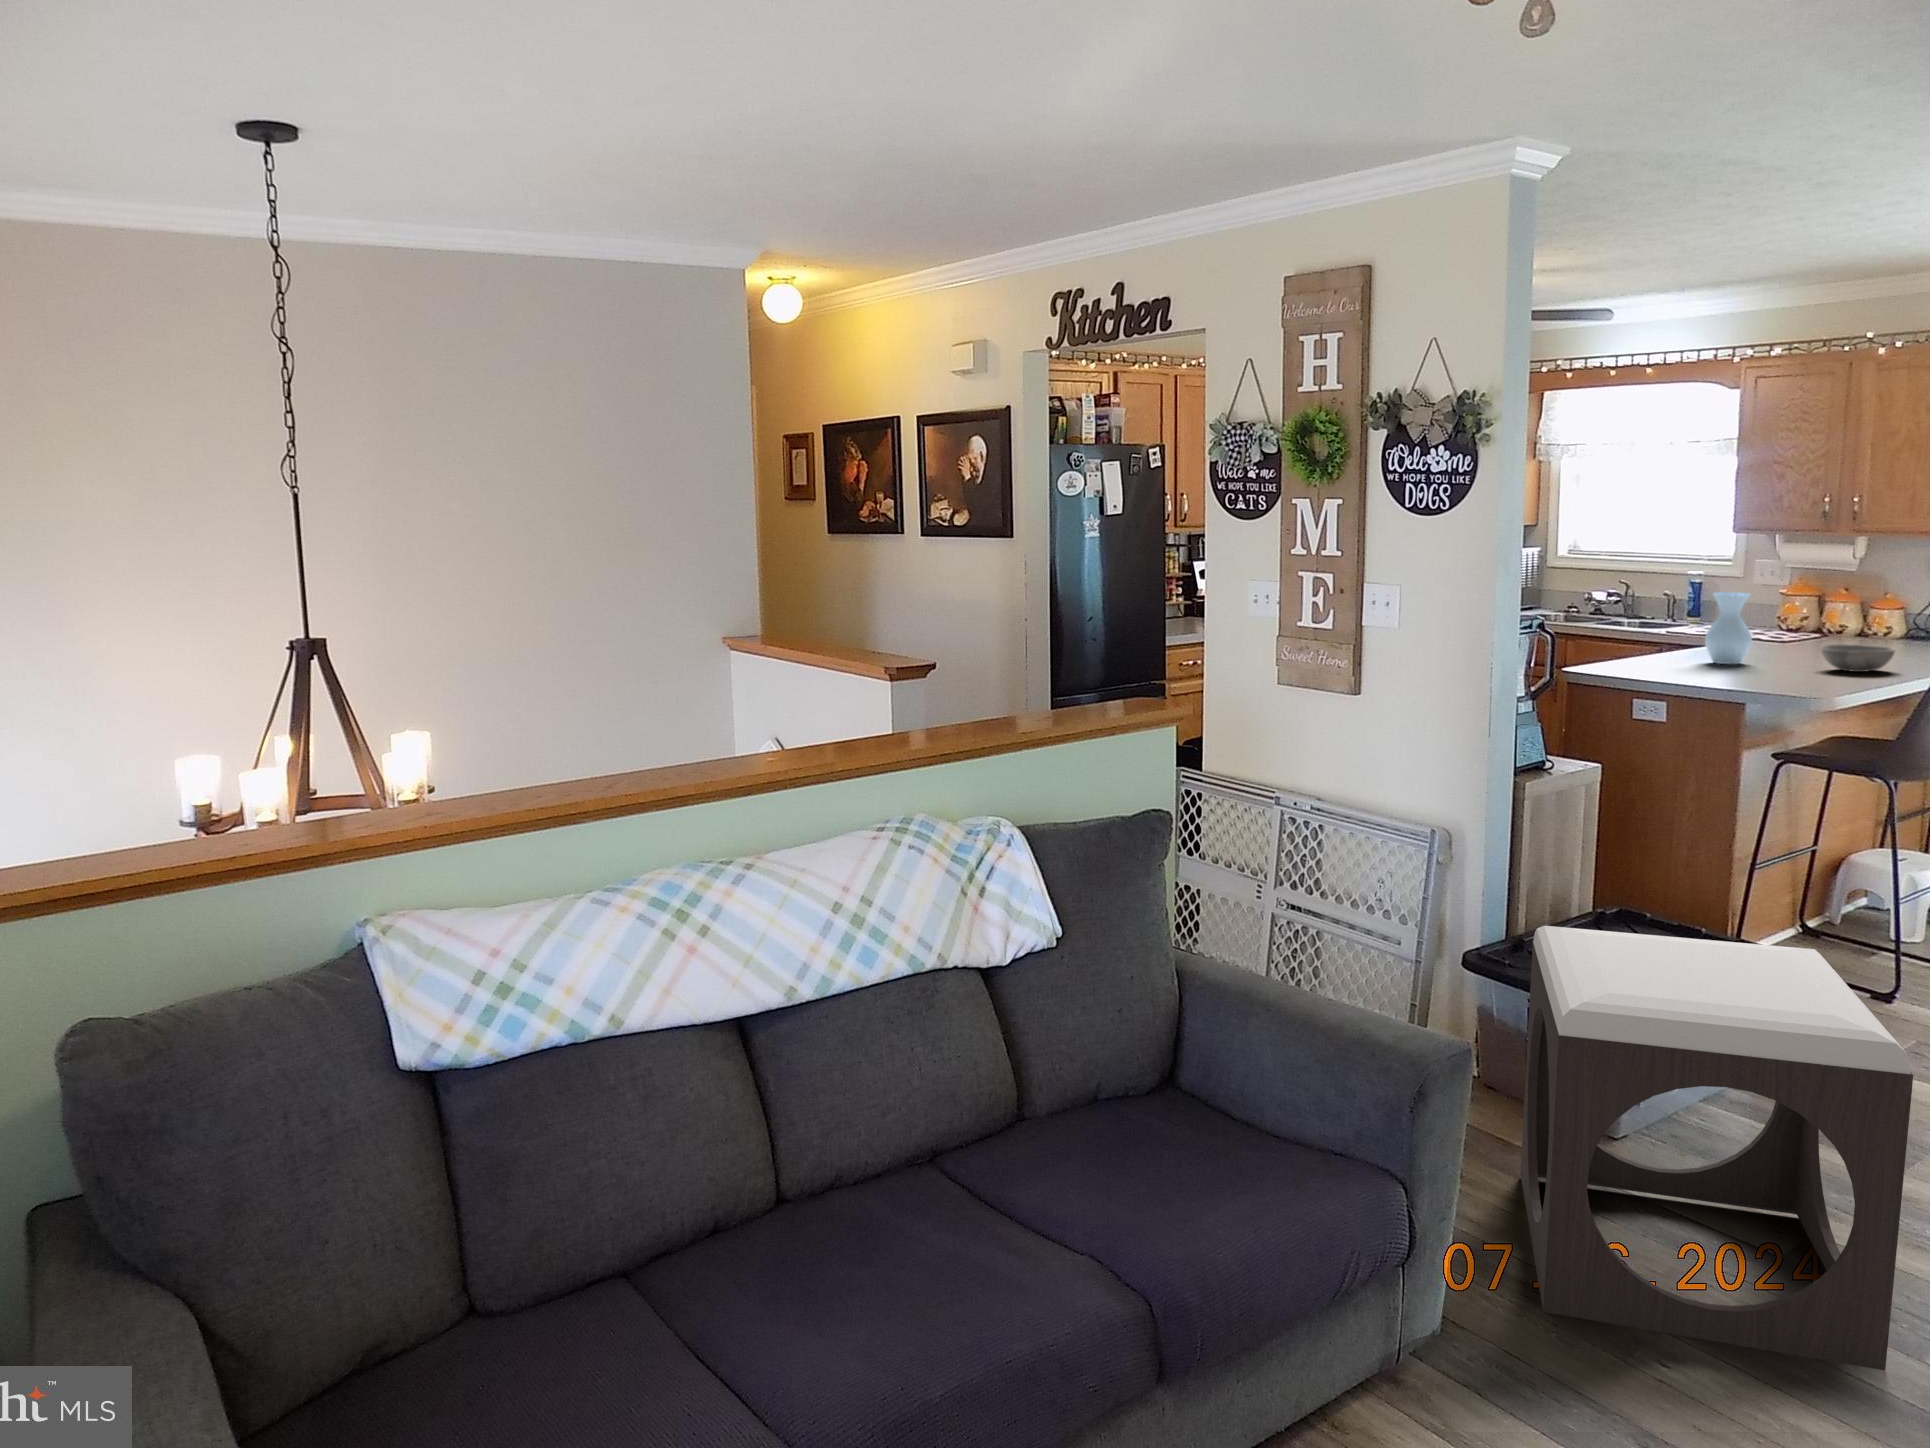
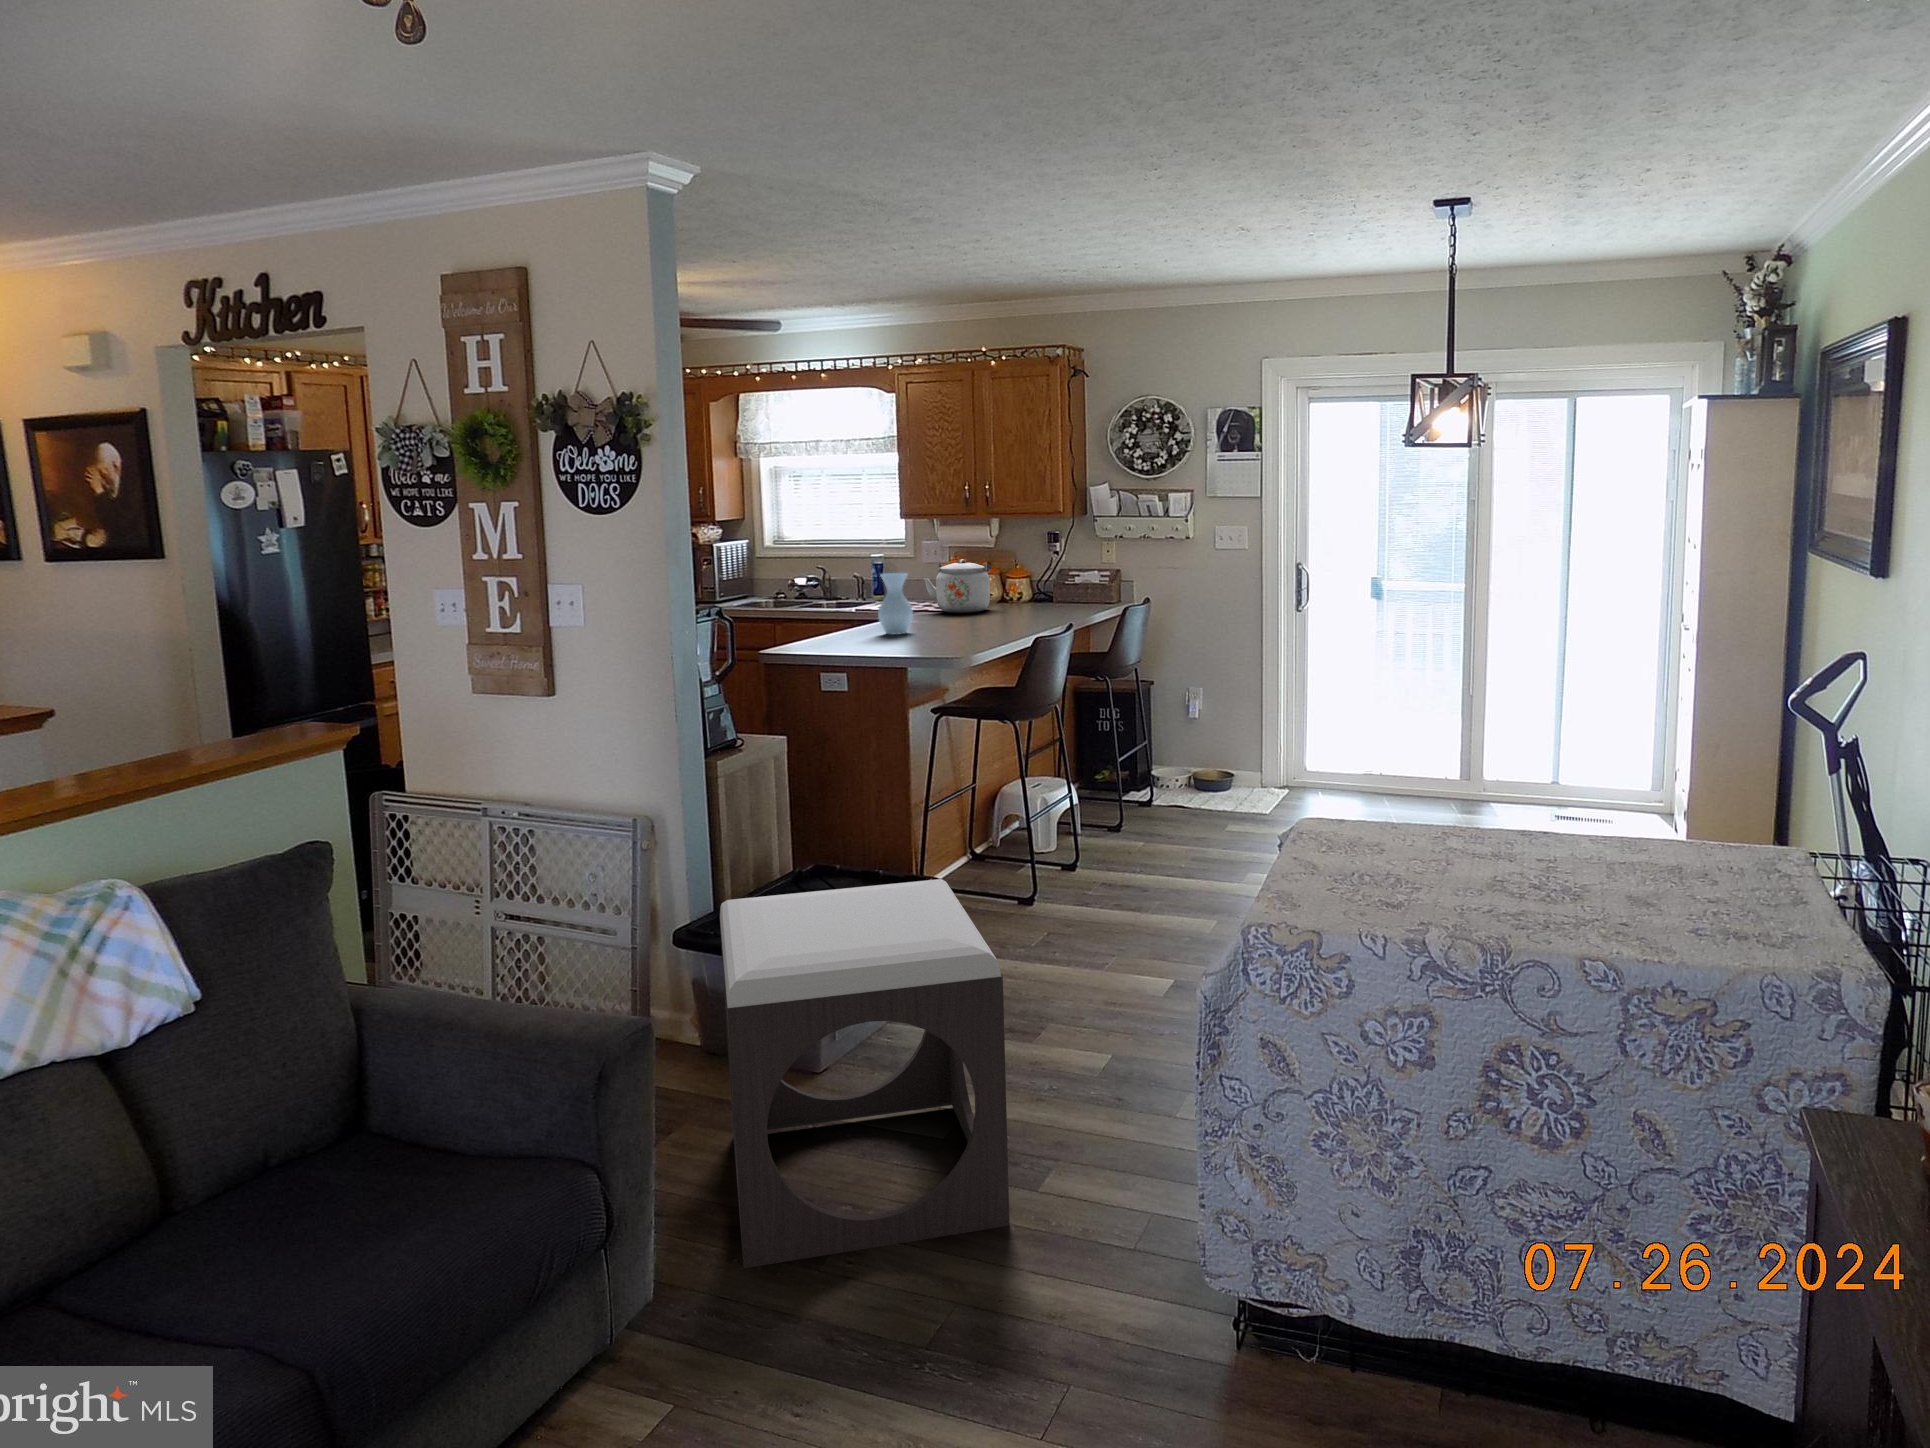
kettle: none [1763,581,1860,646] -> present [925,559,991,613]
bowl: present [1821,645,1895,672] -> none [960,611,1011,633]

